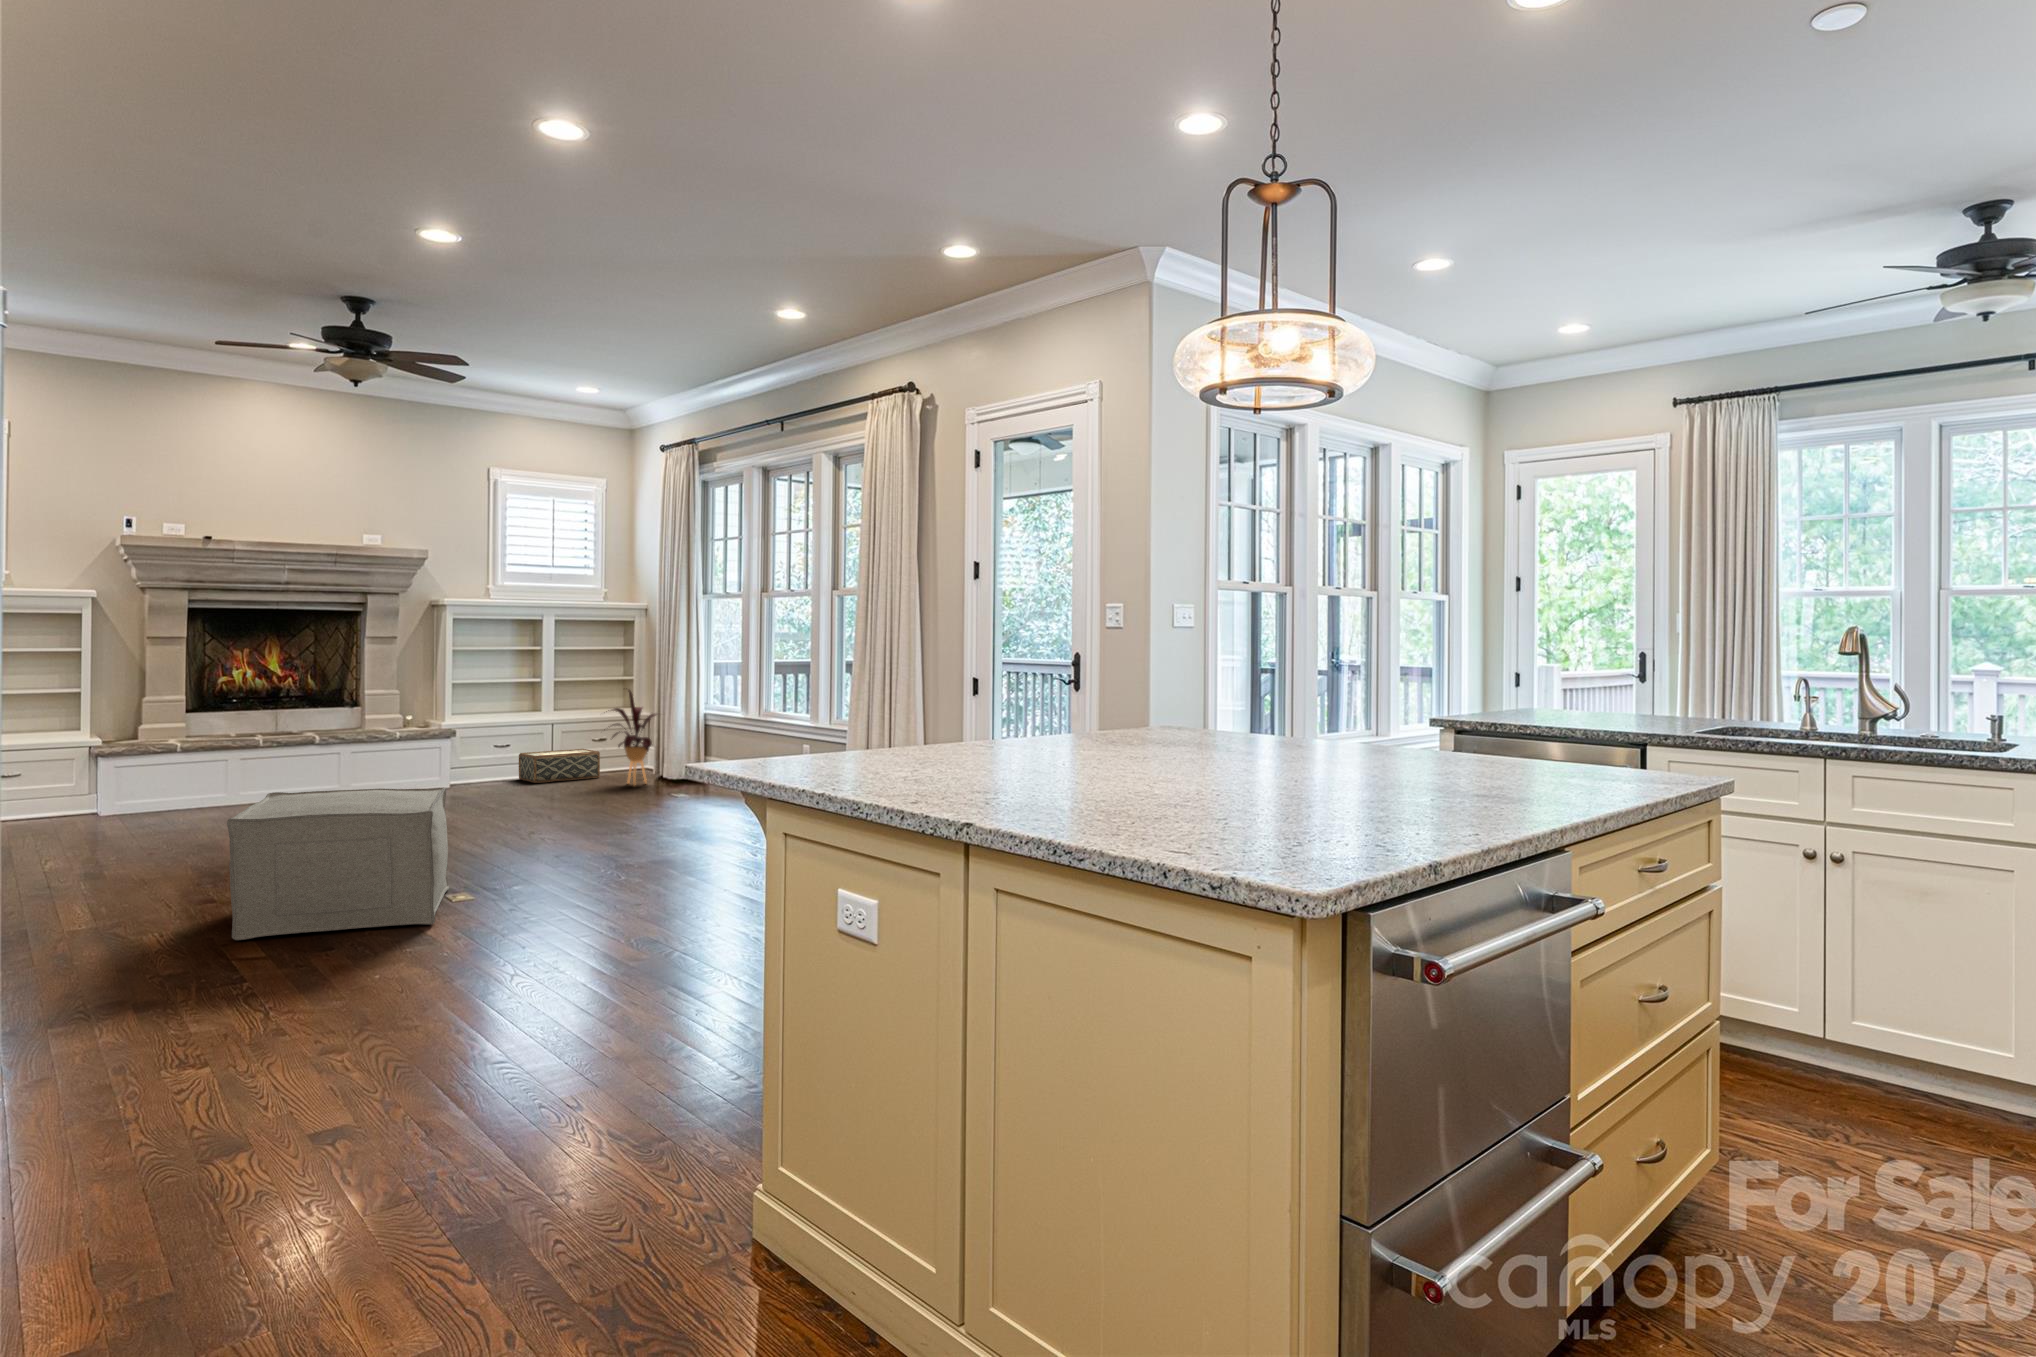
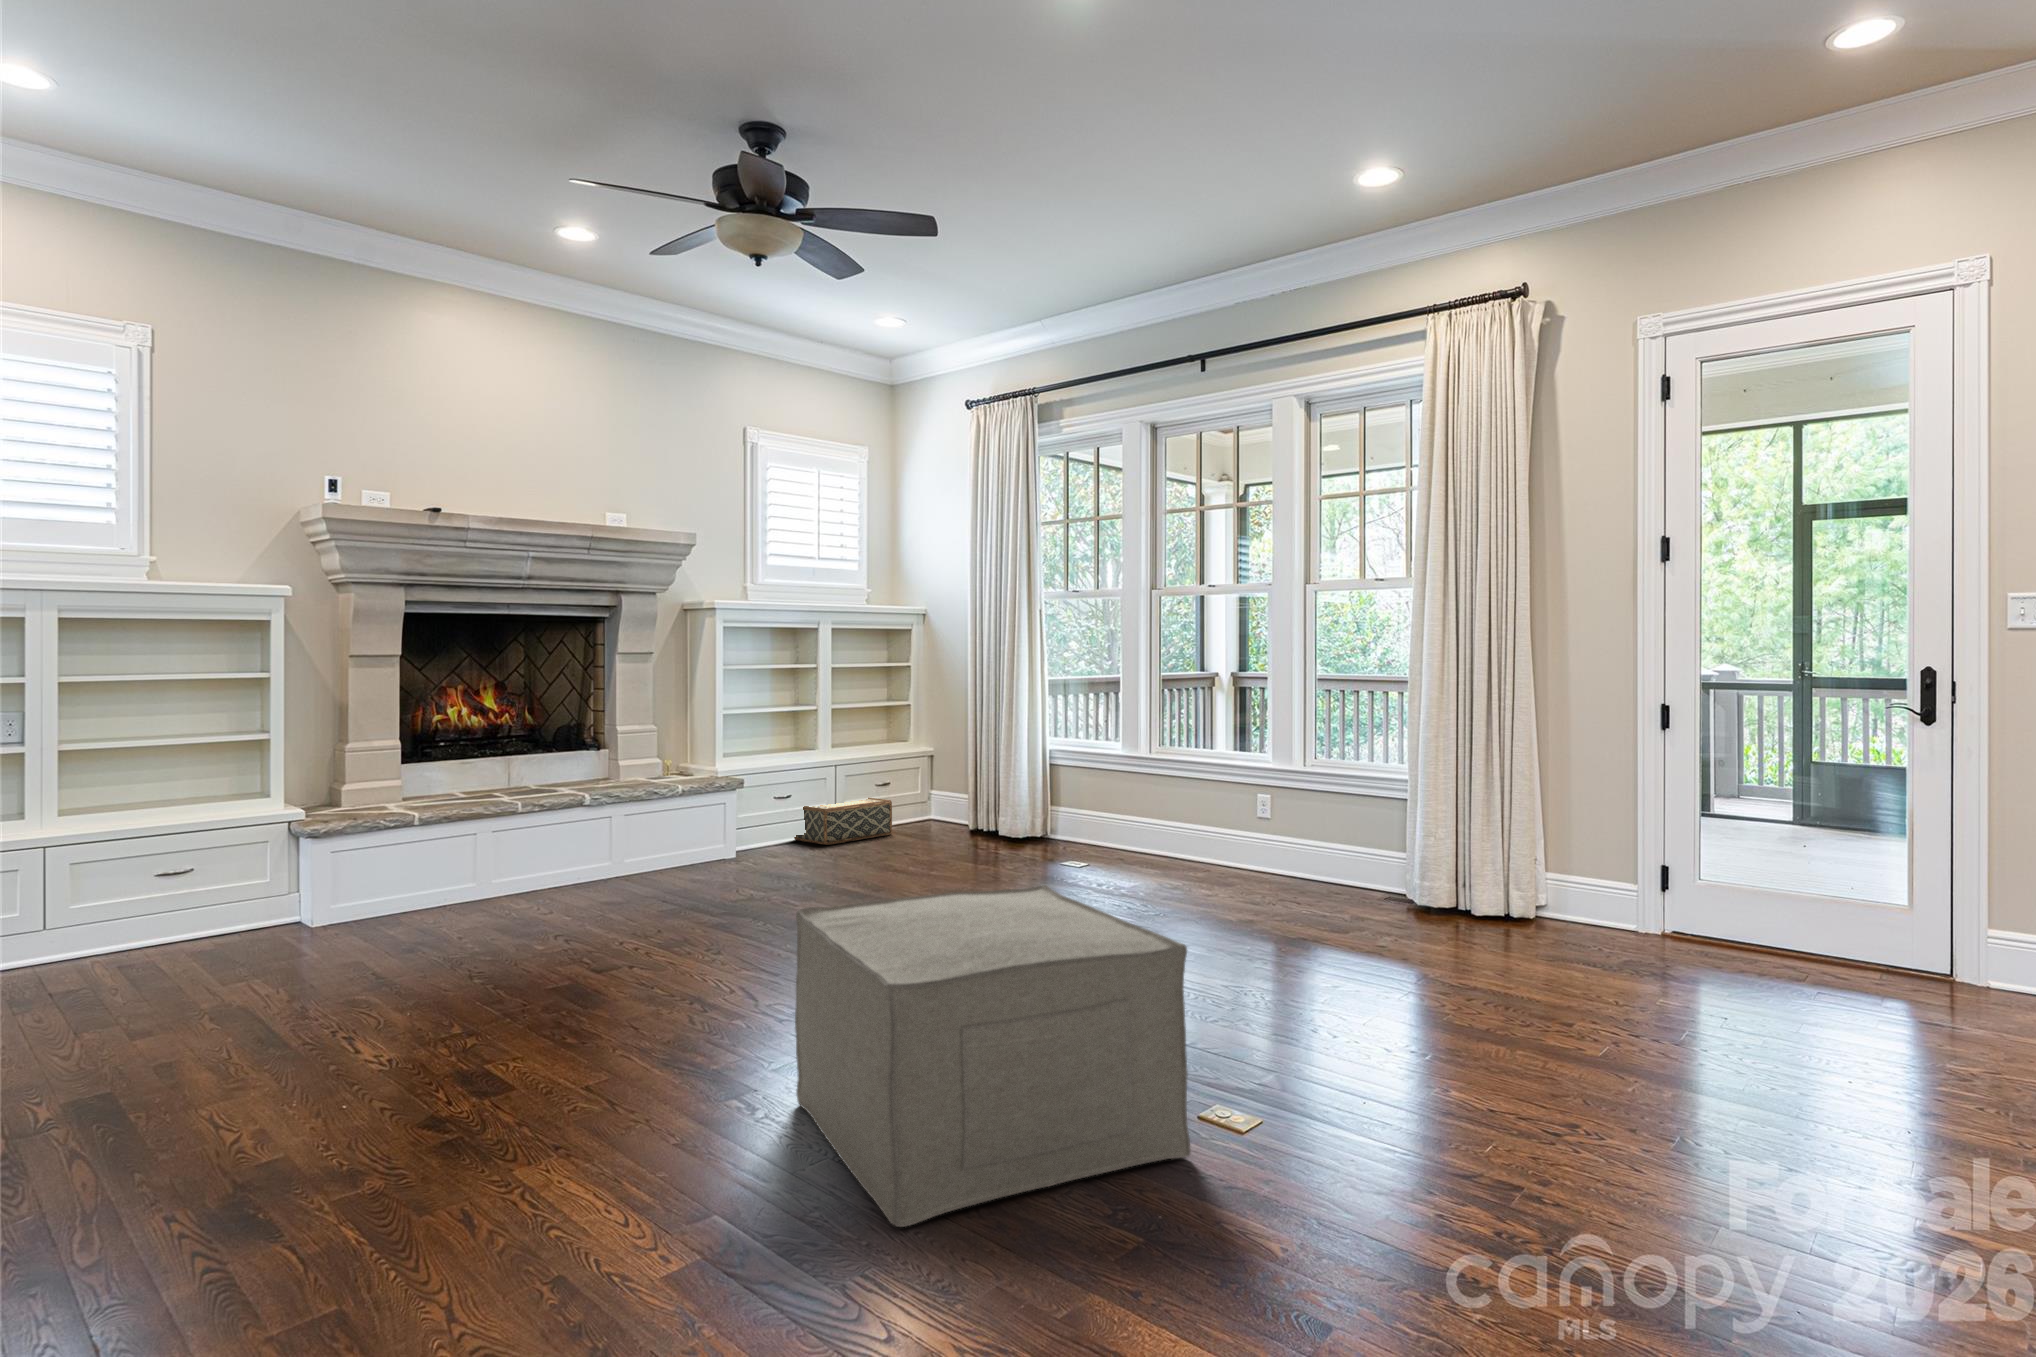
house plant: present [612,690,657,785] -> none [914,717,987,845]

